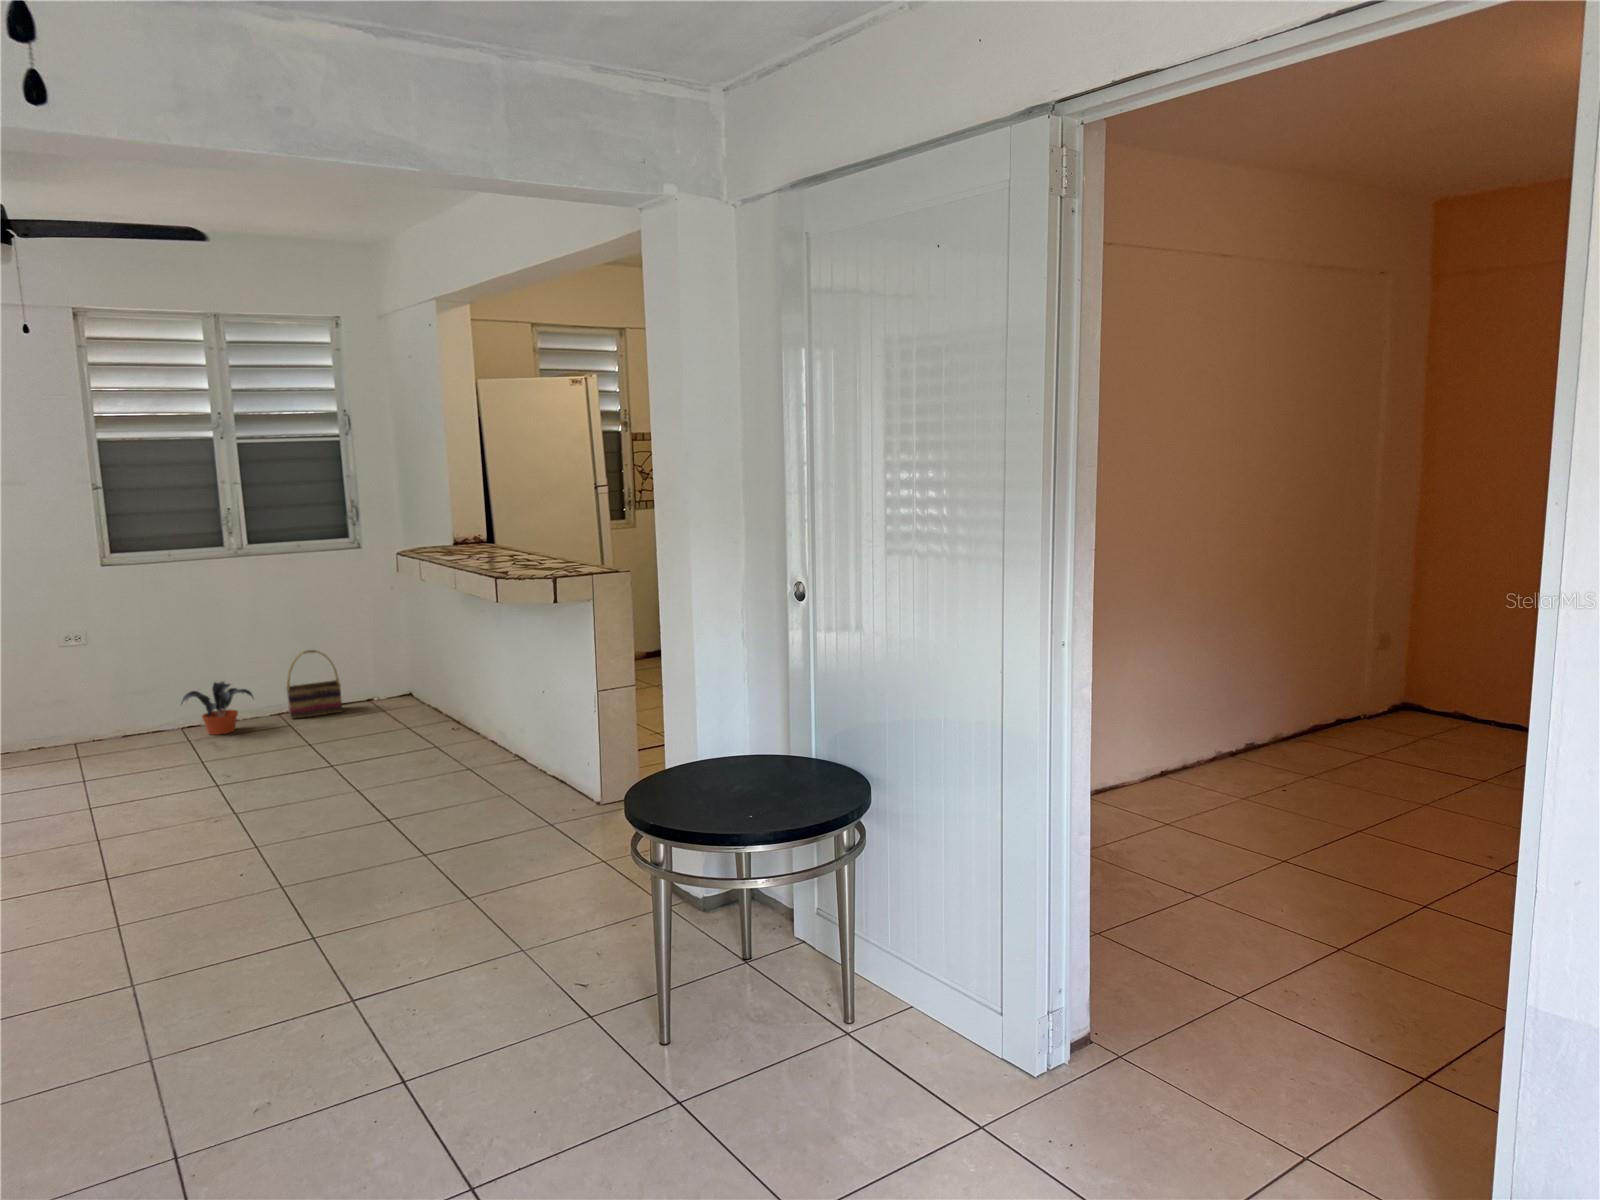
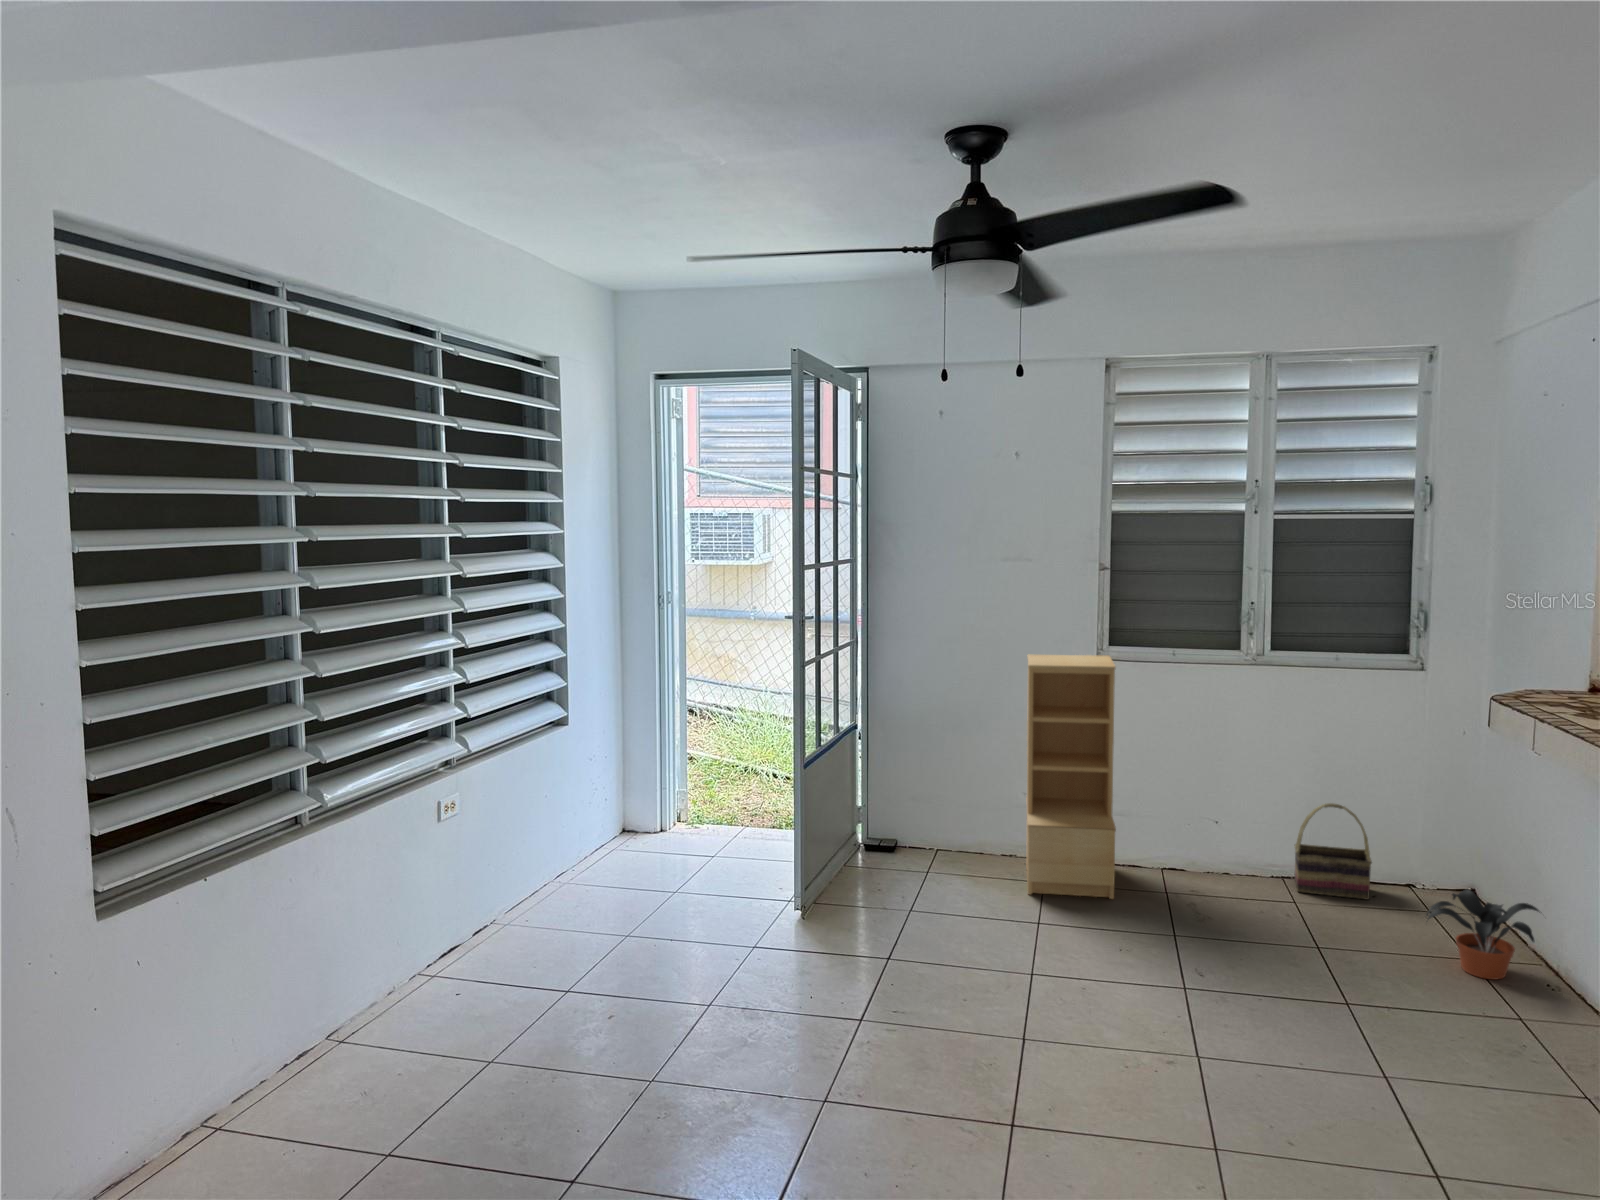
bookshelf: none [27,560,142,767] -> present [1026,654,1116,899]
potted plant: present [181,682,253,735] -> present [1426,889,1539,979]

